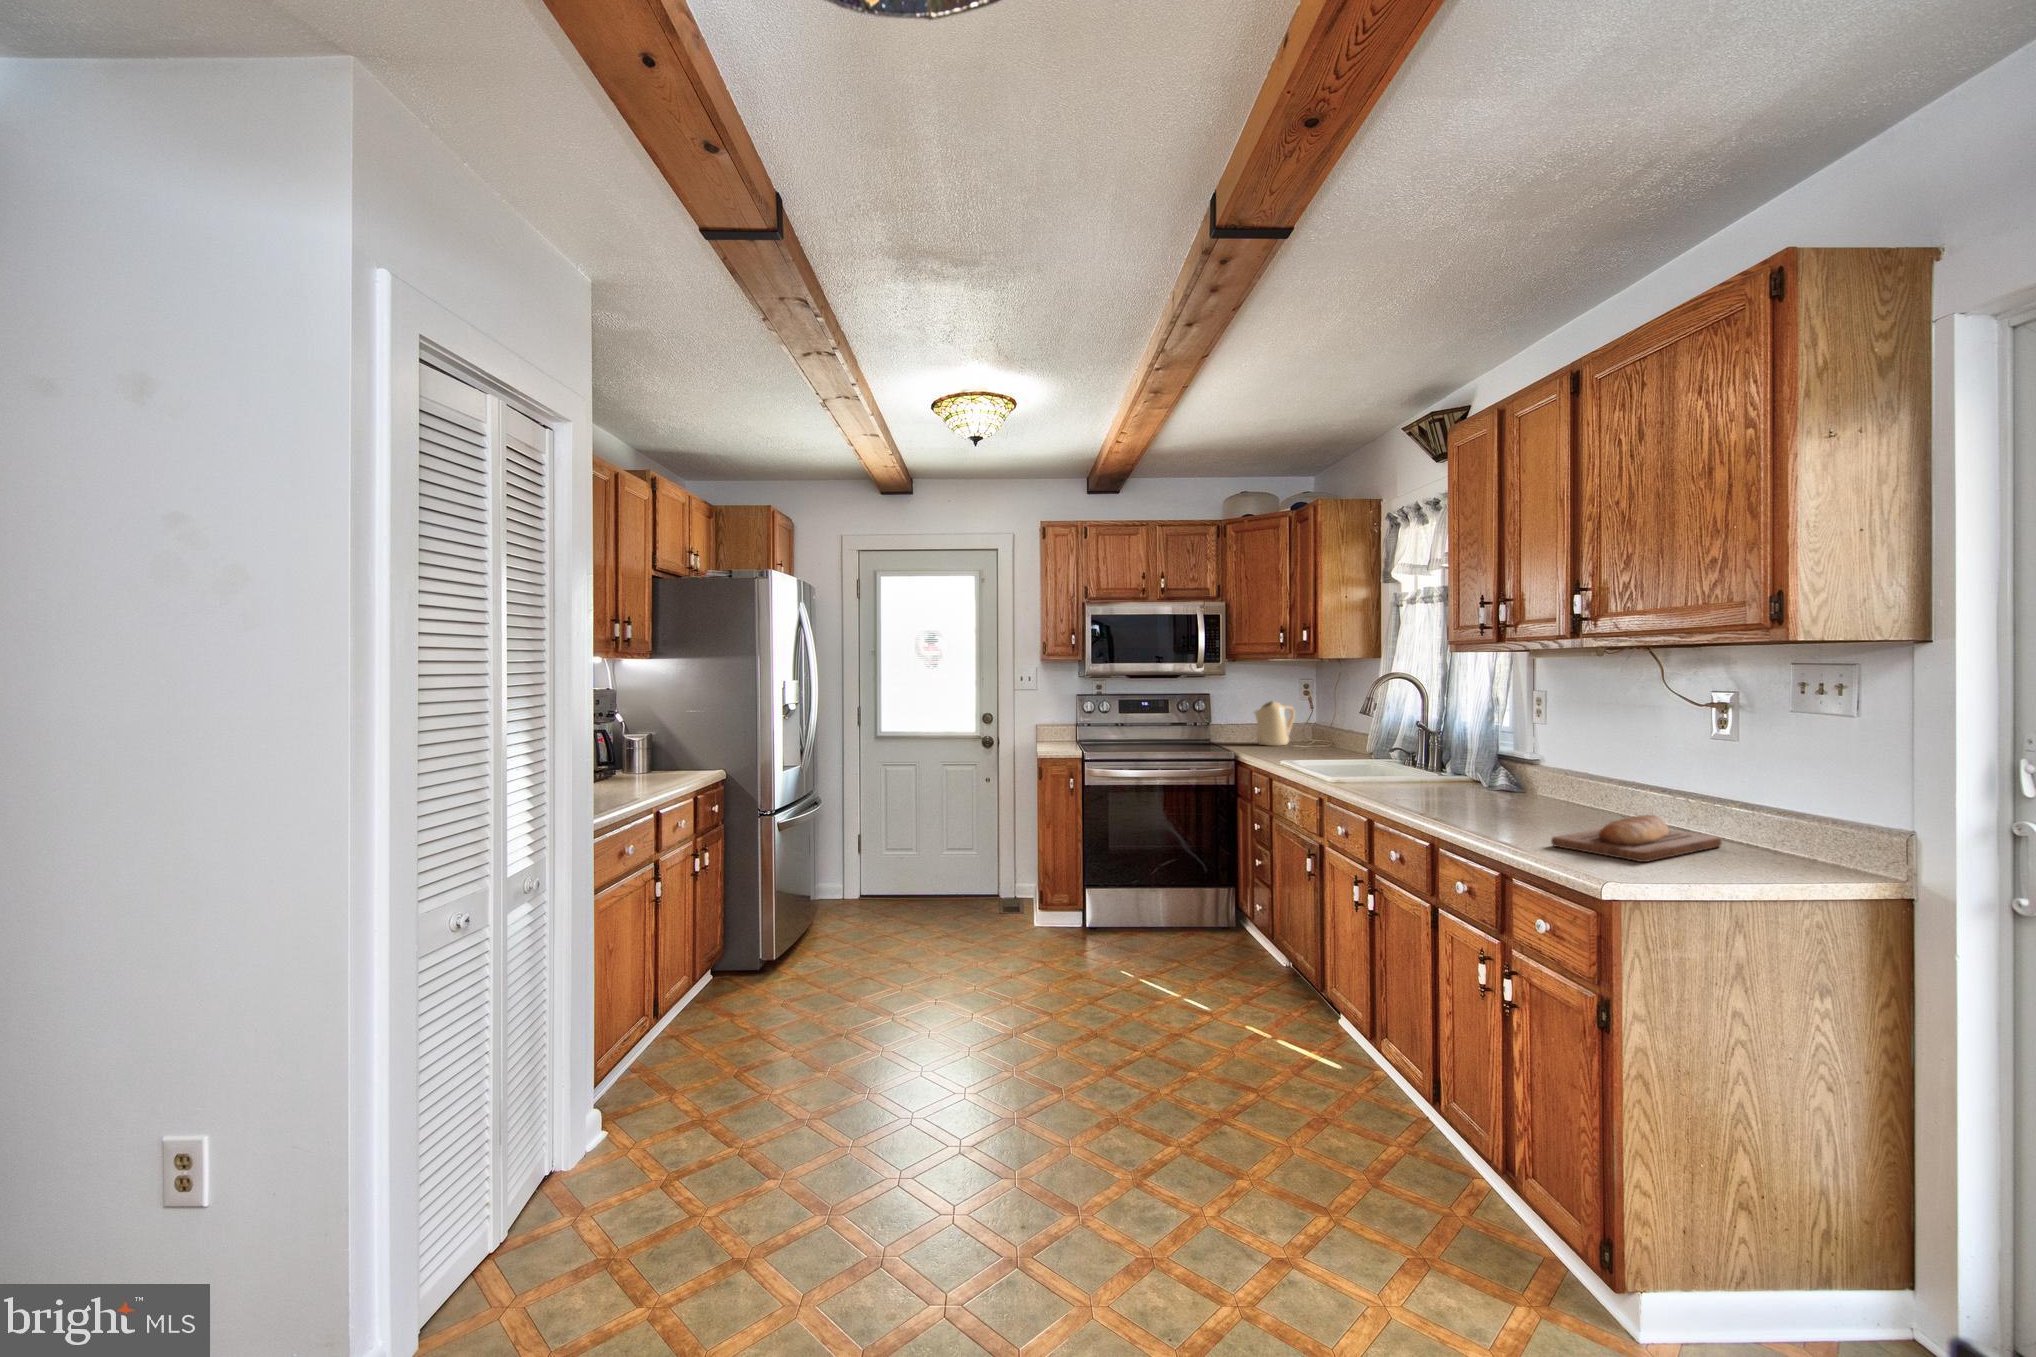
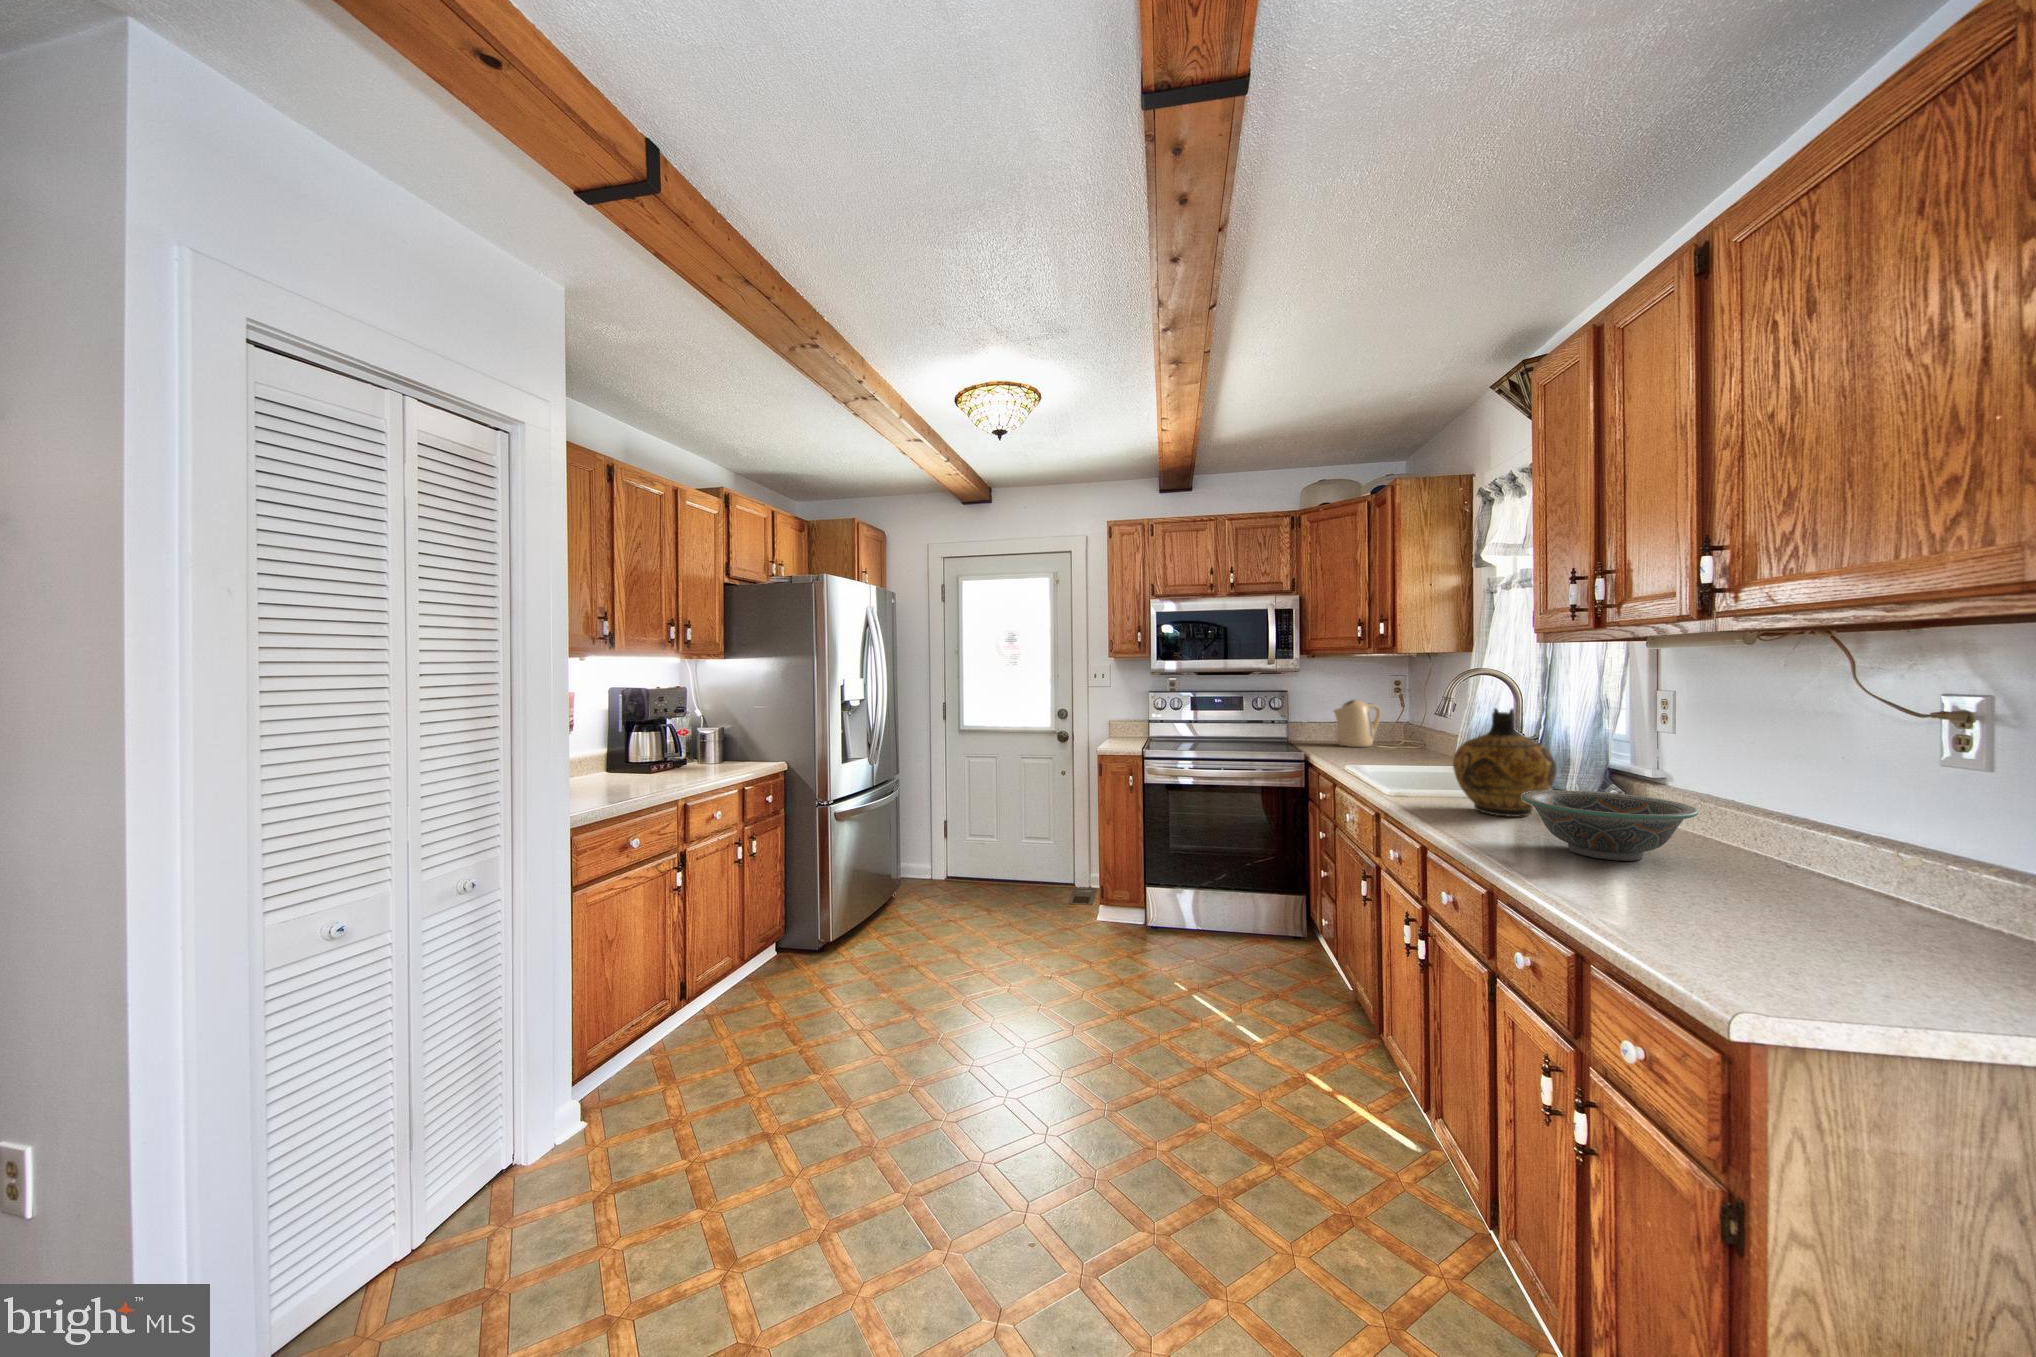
ceramic jug: none [1386,704,1464,792] -> present [1453,708,1556,817]
decorative bowl: none [1449,767,1568,816] -> present [1522,790,1698,861]
bread loaf: present [1551,815,1722,862] -> none [1653,882,1968,969]

